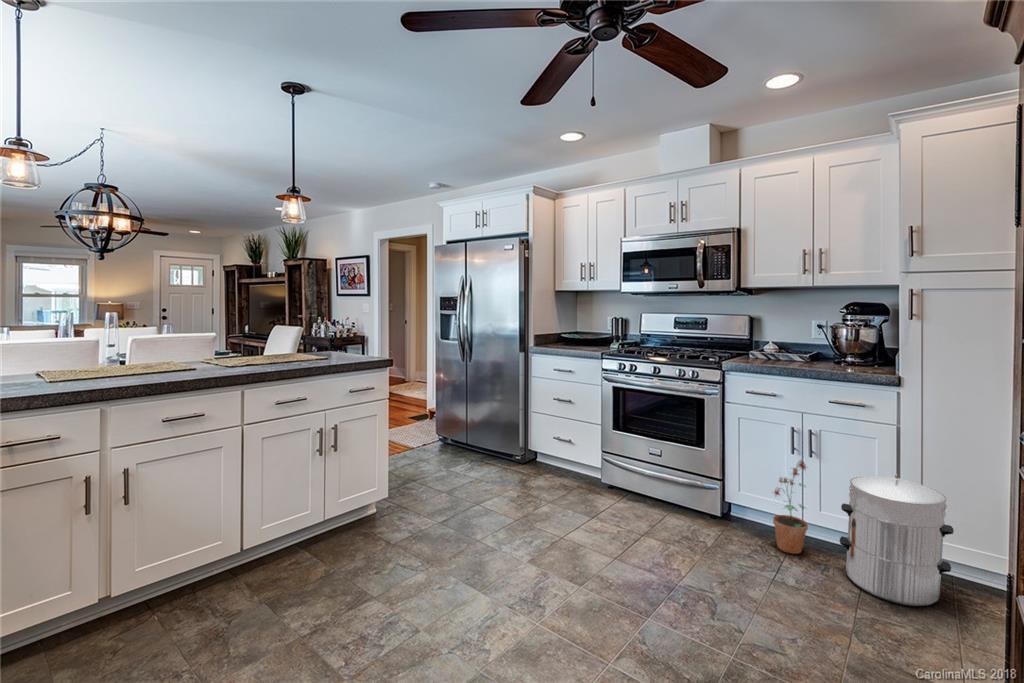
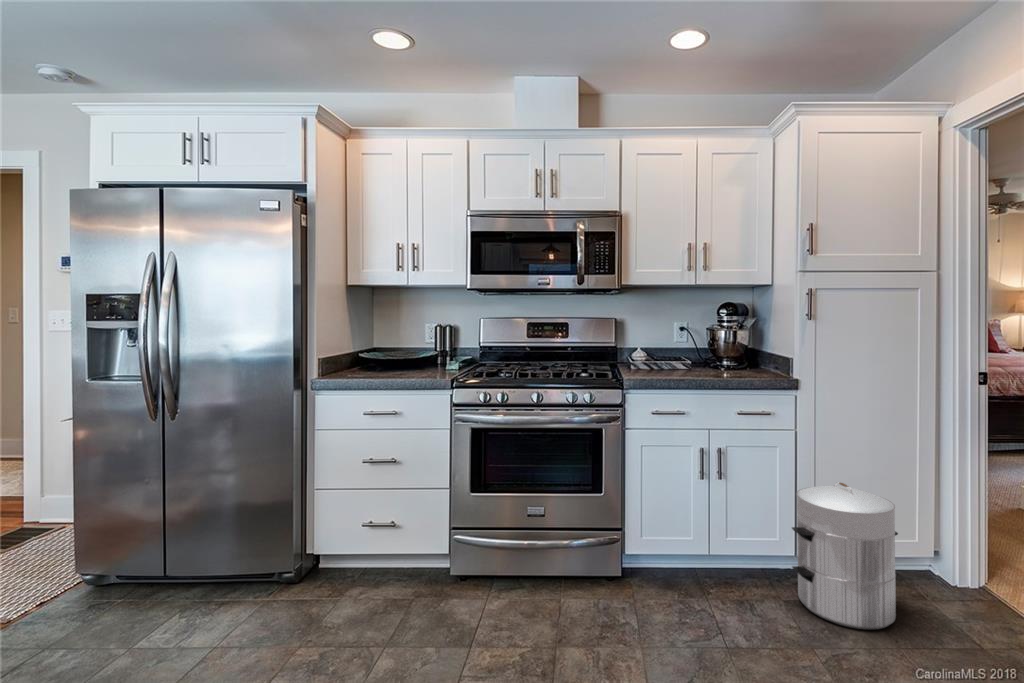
potted plant: present [773,460,808,554] -> none [702,485,754,605]

